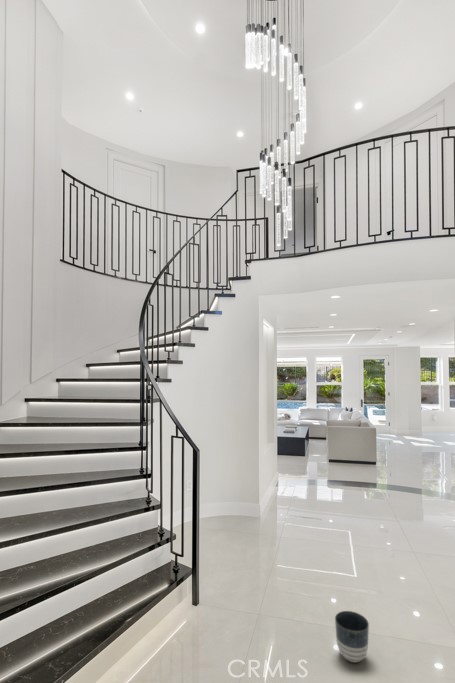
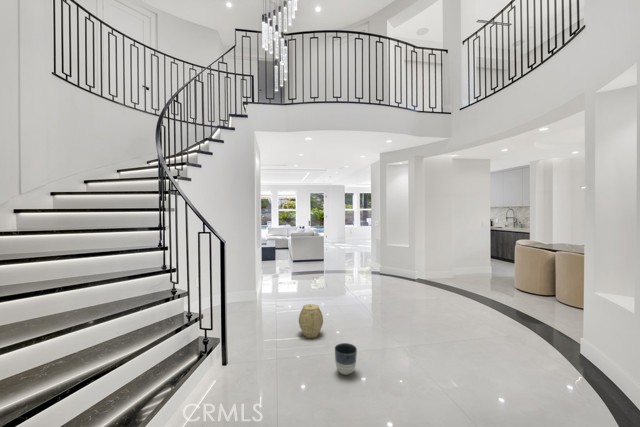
woven basket: none [302,538,337,590] -> present [299,304,323,338]

